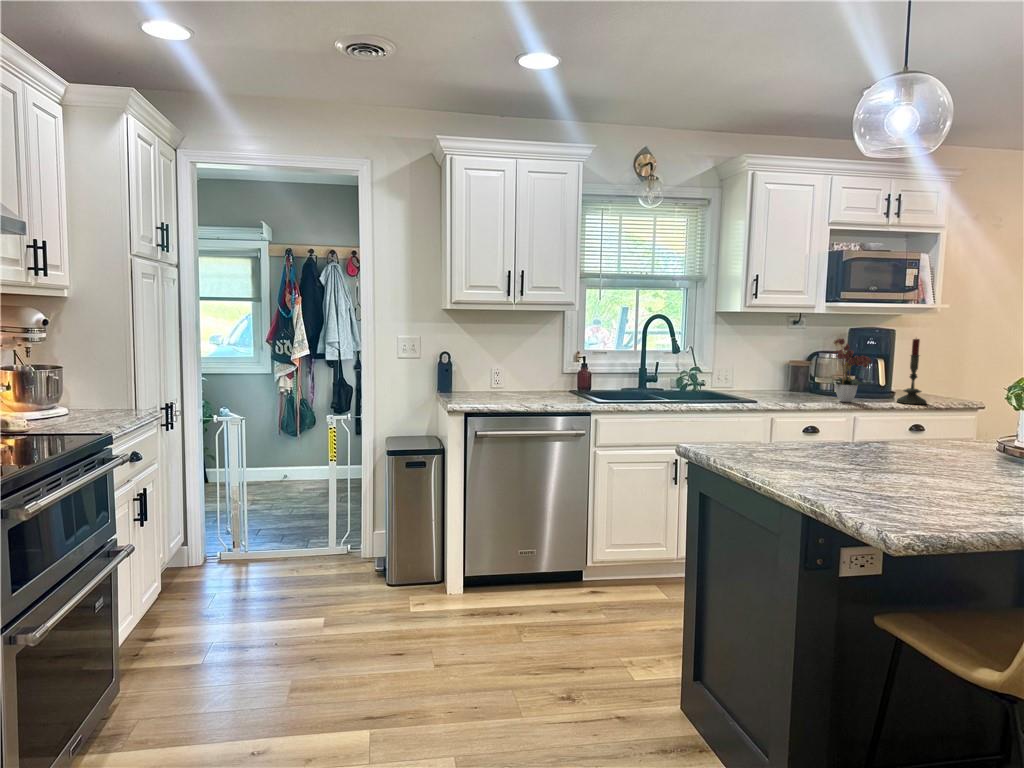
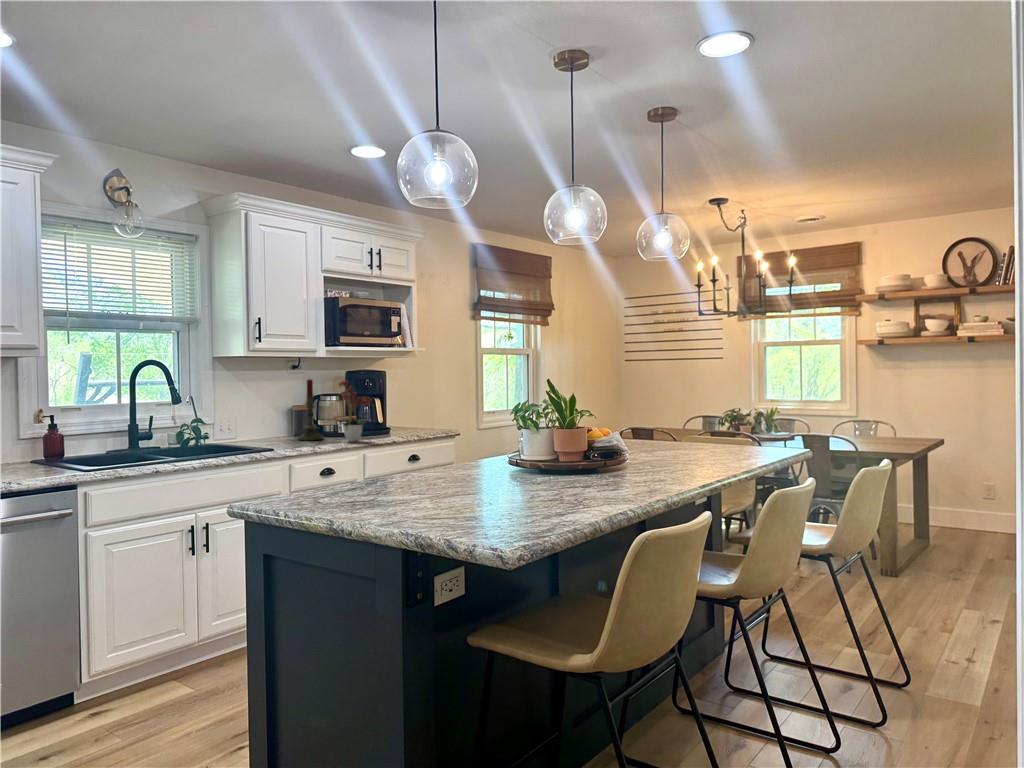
candle: present [897,339,927,404] -> present [298,379,323,441]

